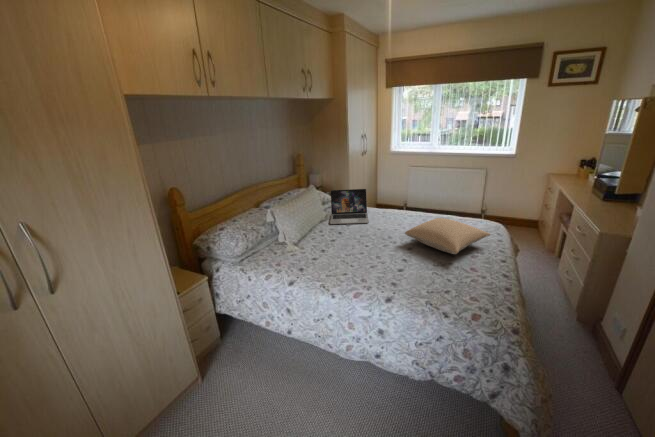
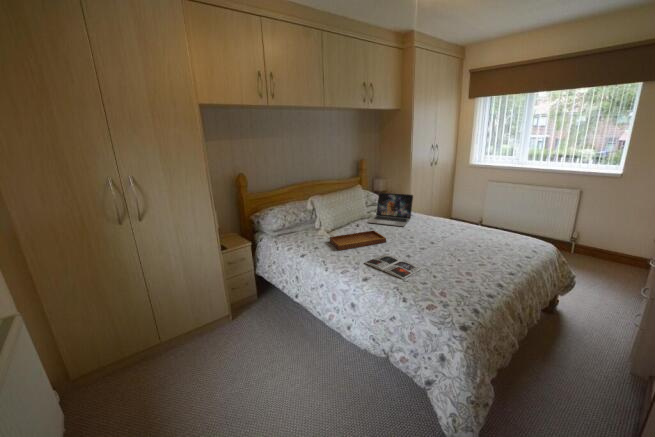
pillow: present [405,218,490,254] -> none [422,228,511,259]
tray: none [309,232,368,267] -> present [330,224,386,250]
magazine: none [370,261,430,289] -> present [365,254,422,279]

